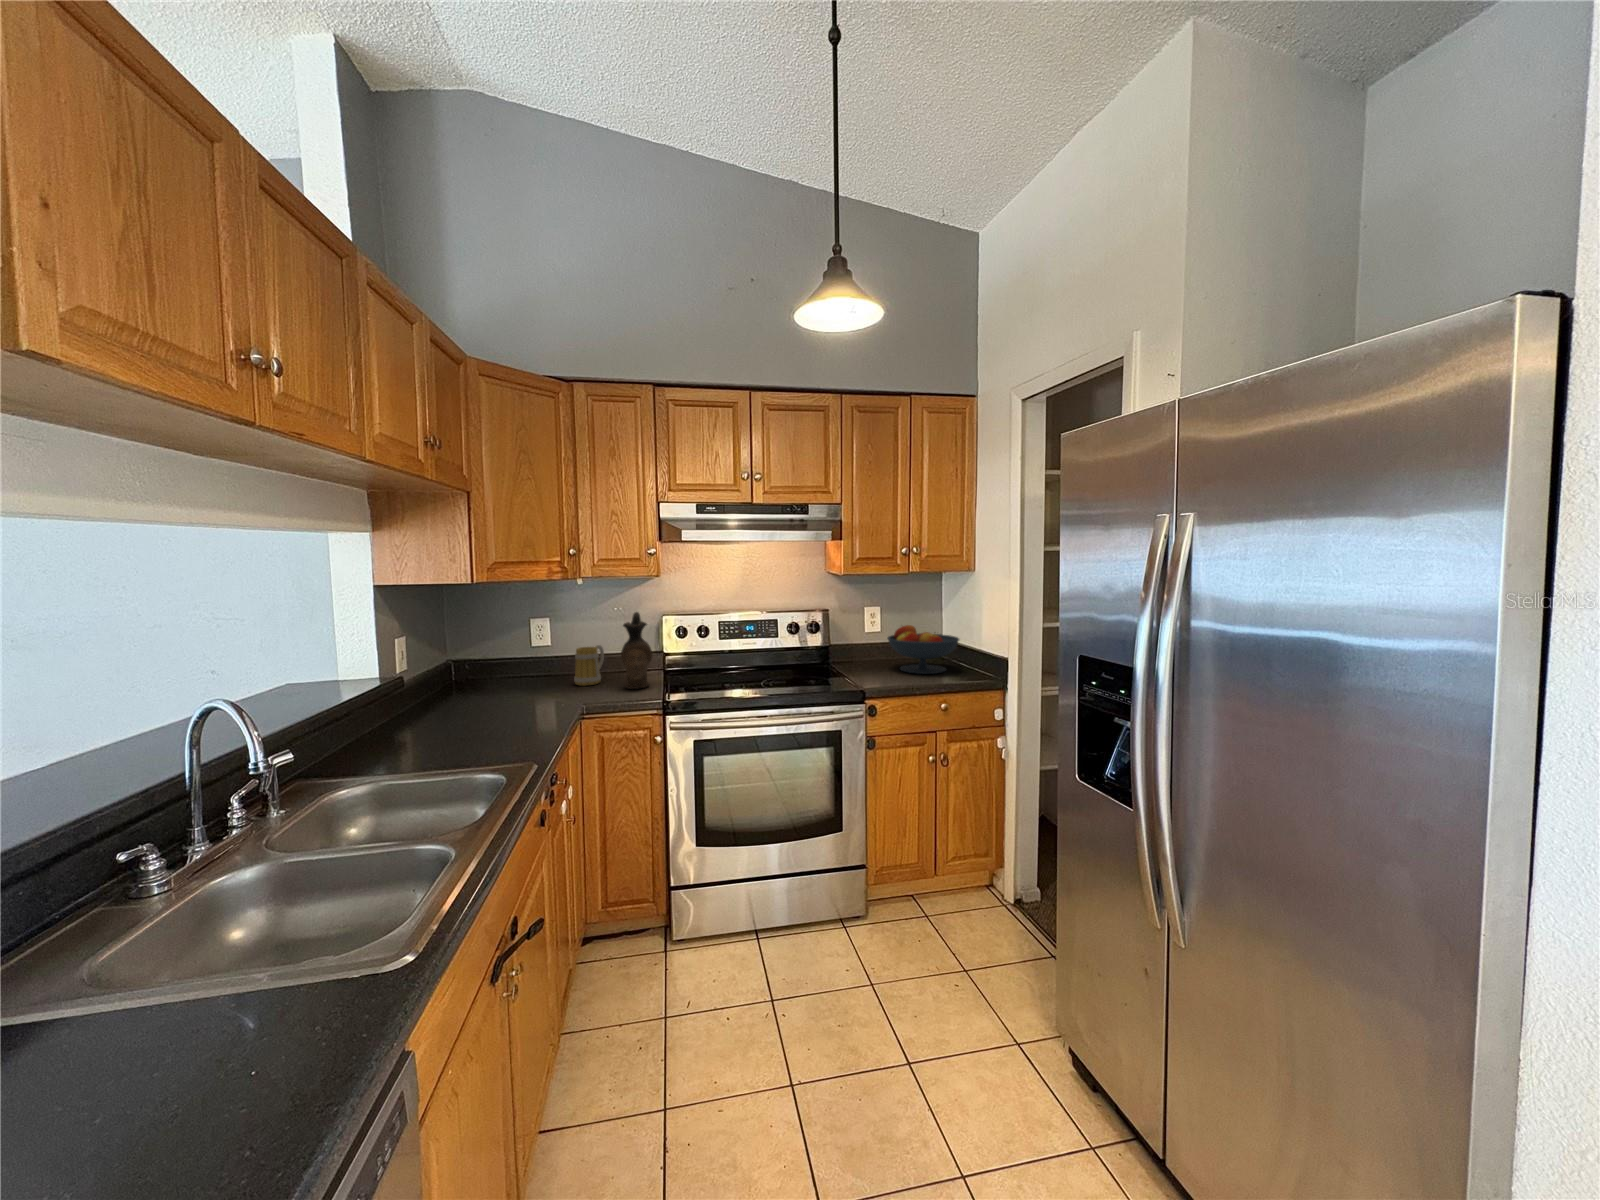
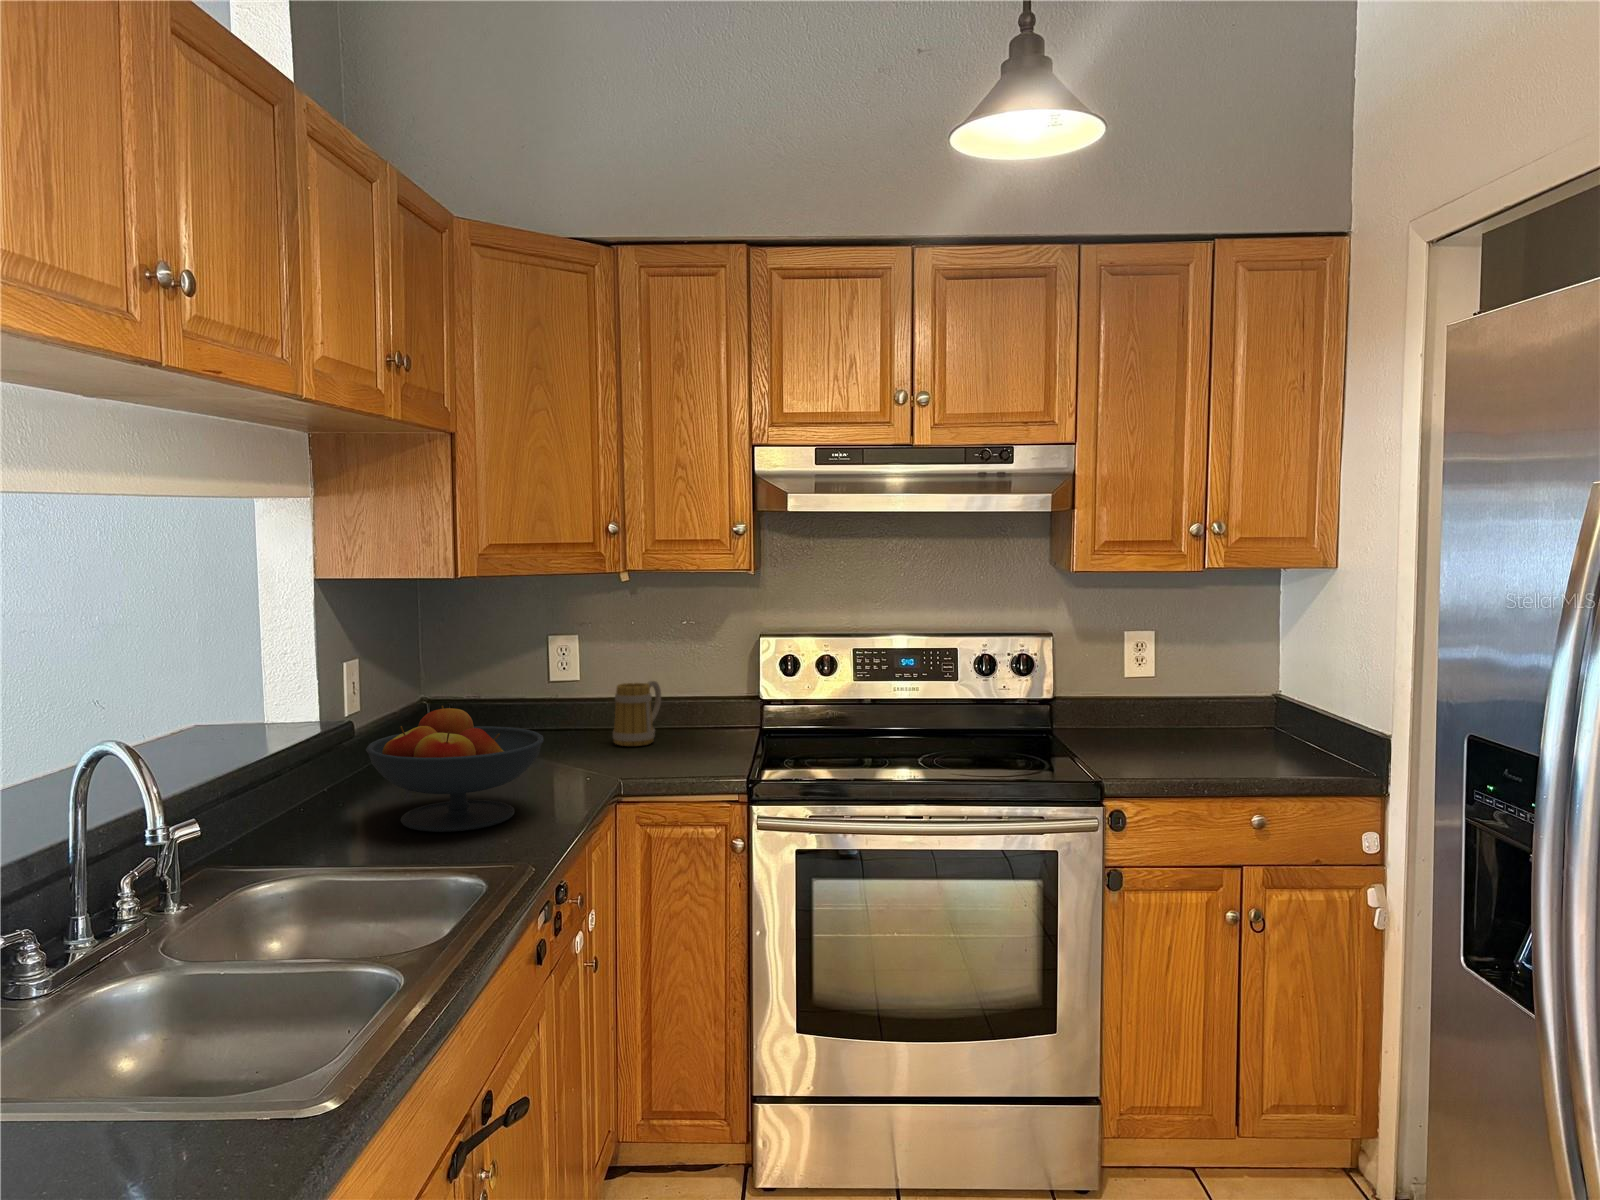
ceramic pitcher: present [621,612,653,689] -> none [683,628,735,756]
fruit bowl: present [887,625,959,674] -> present [366,706,544,832]

